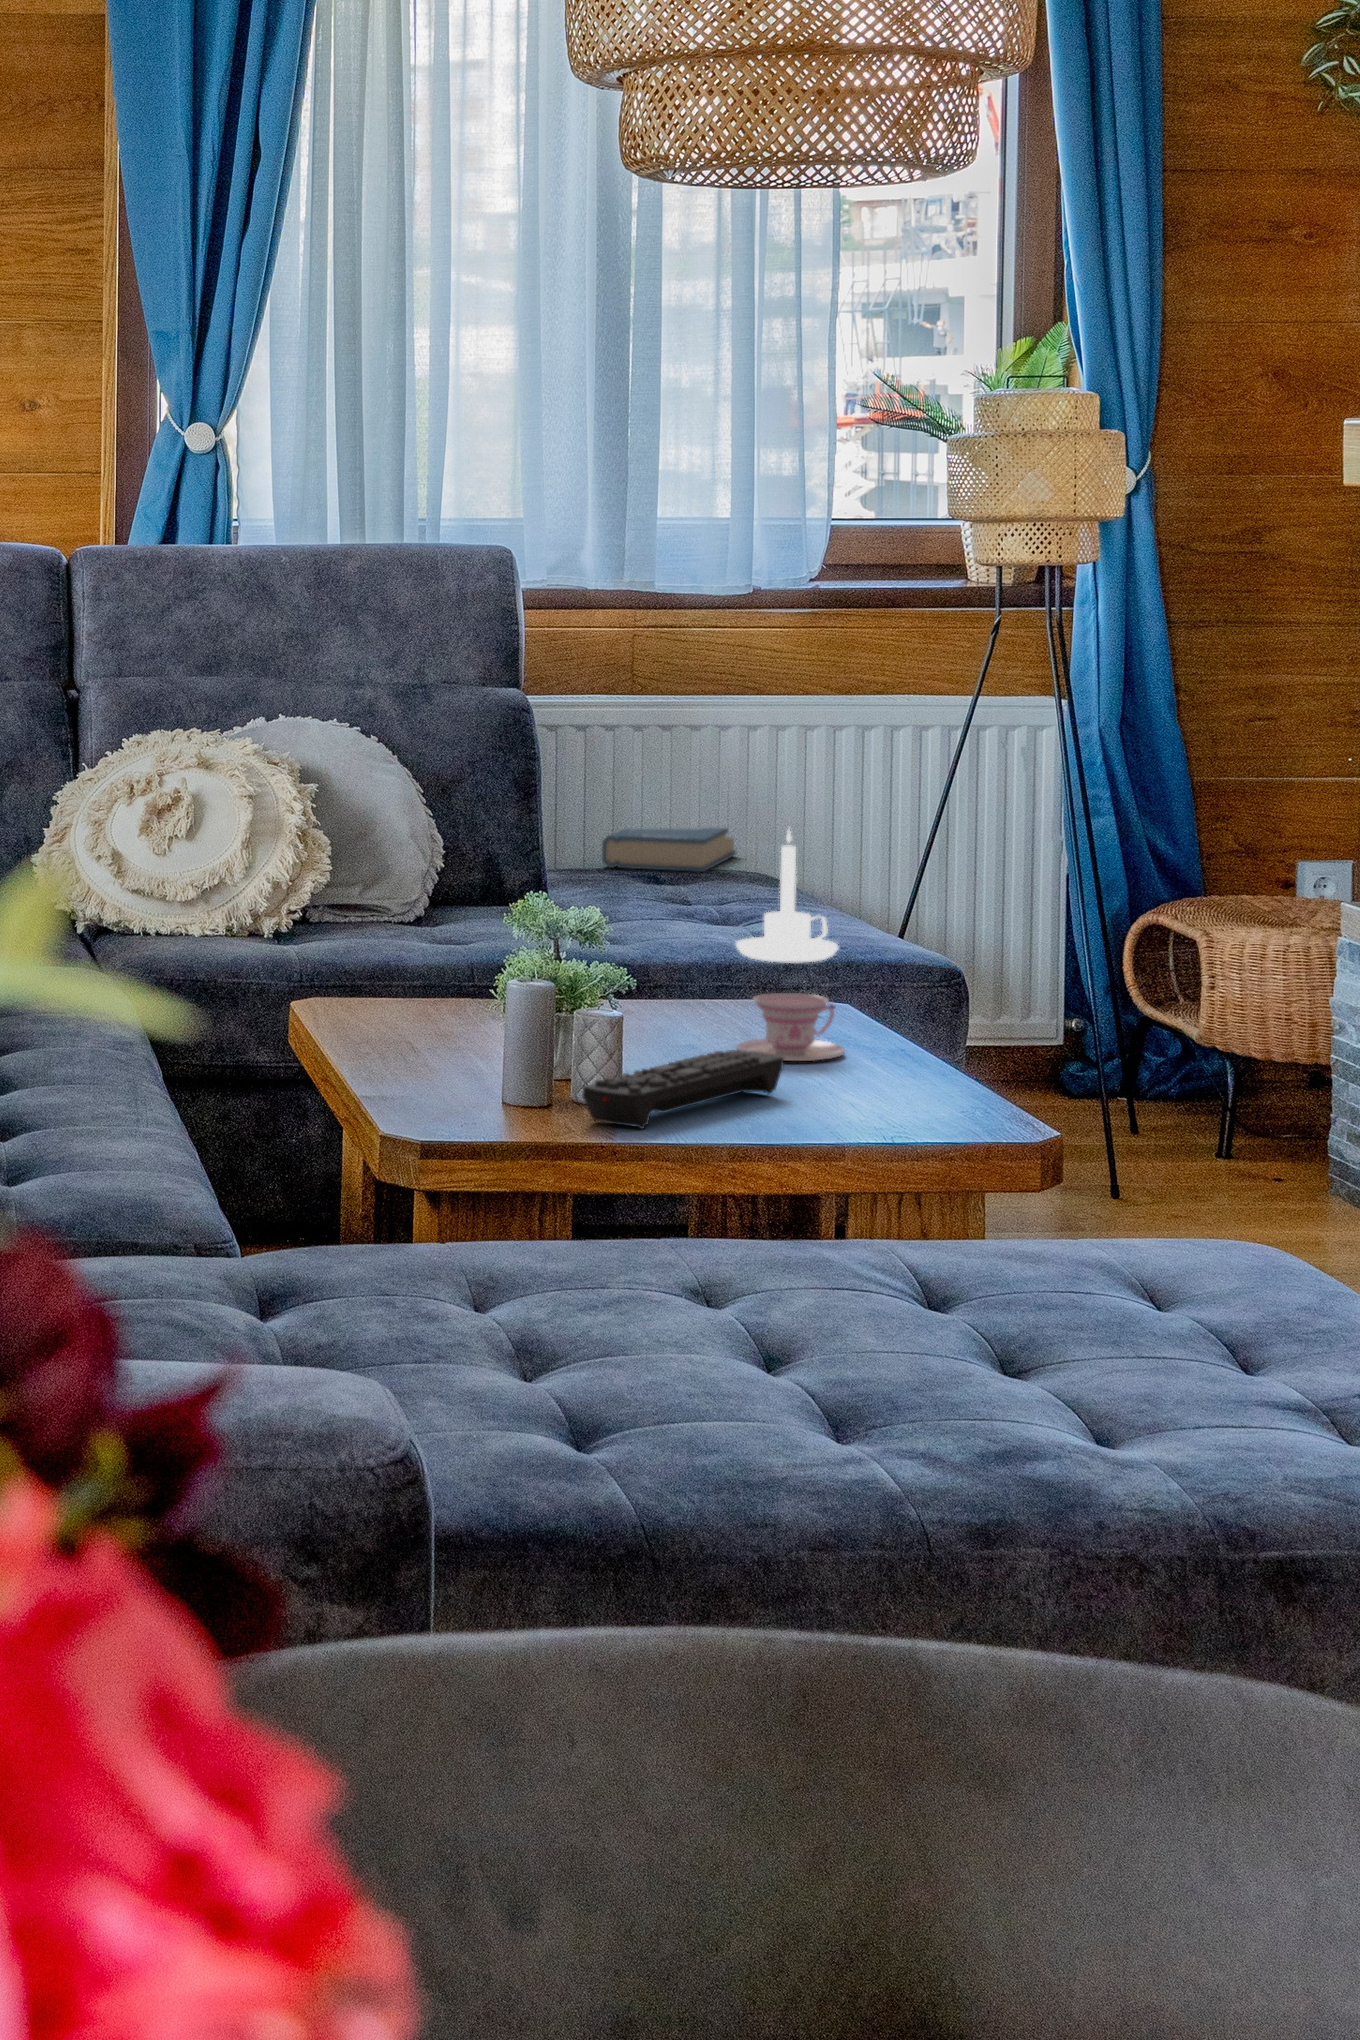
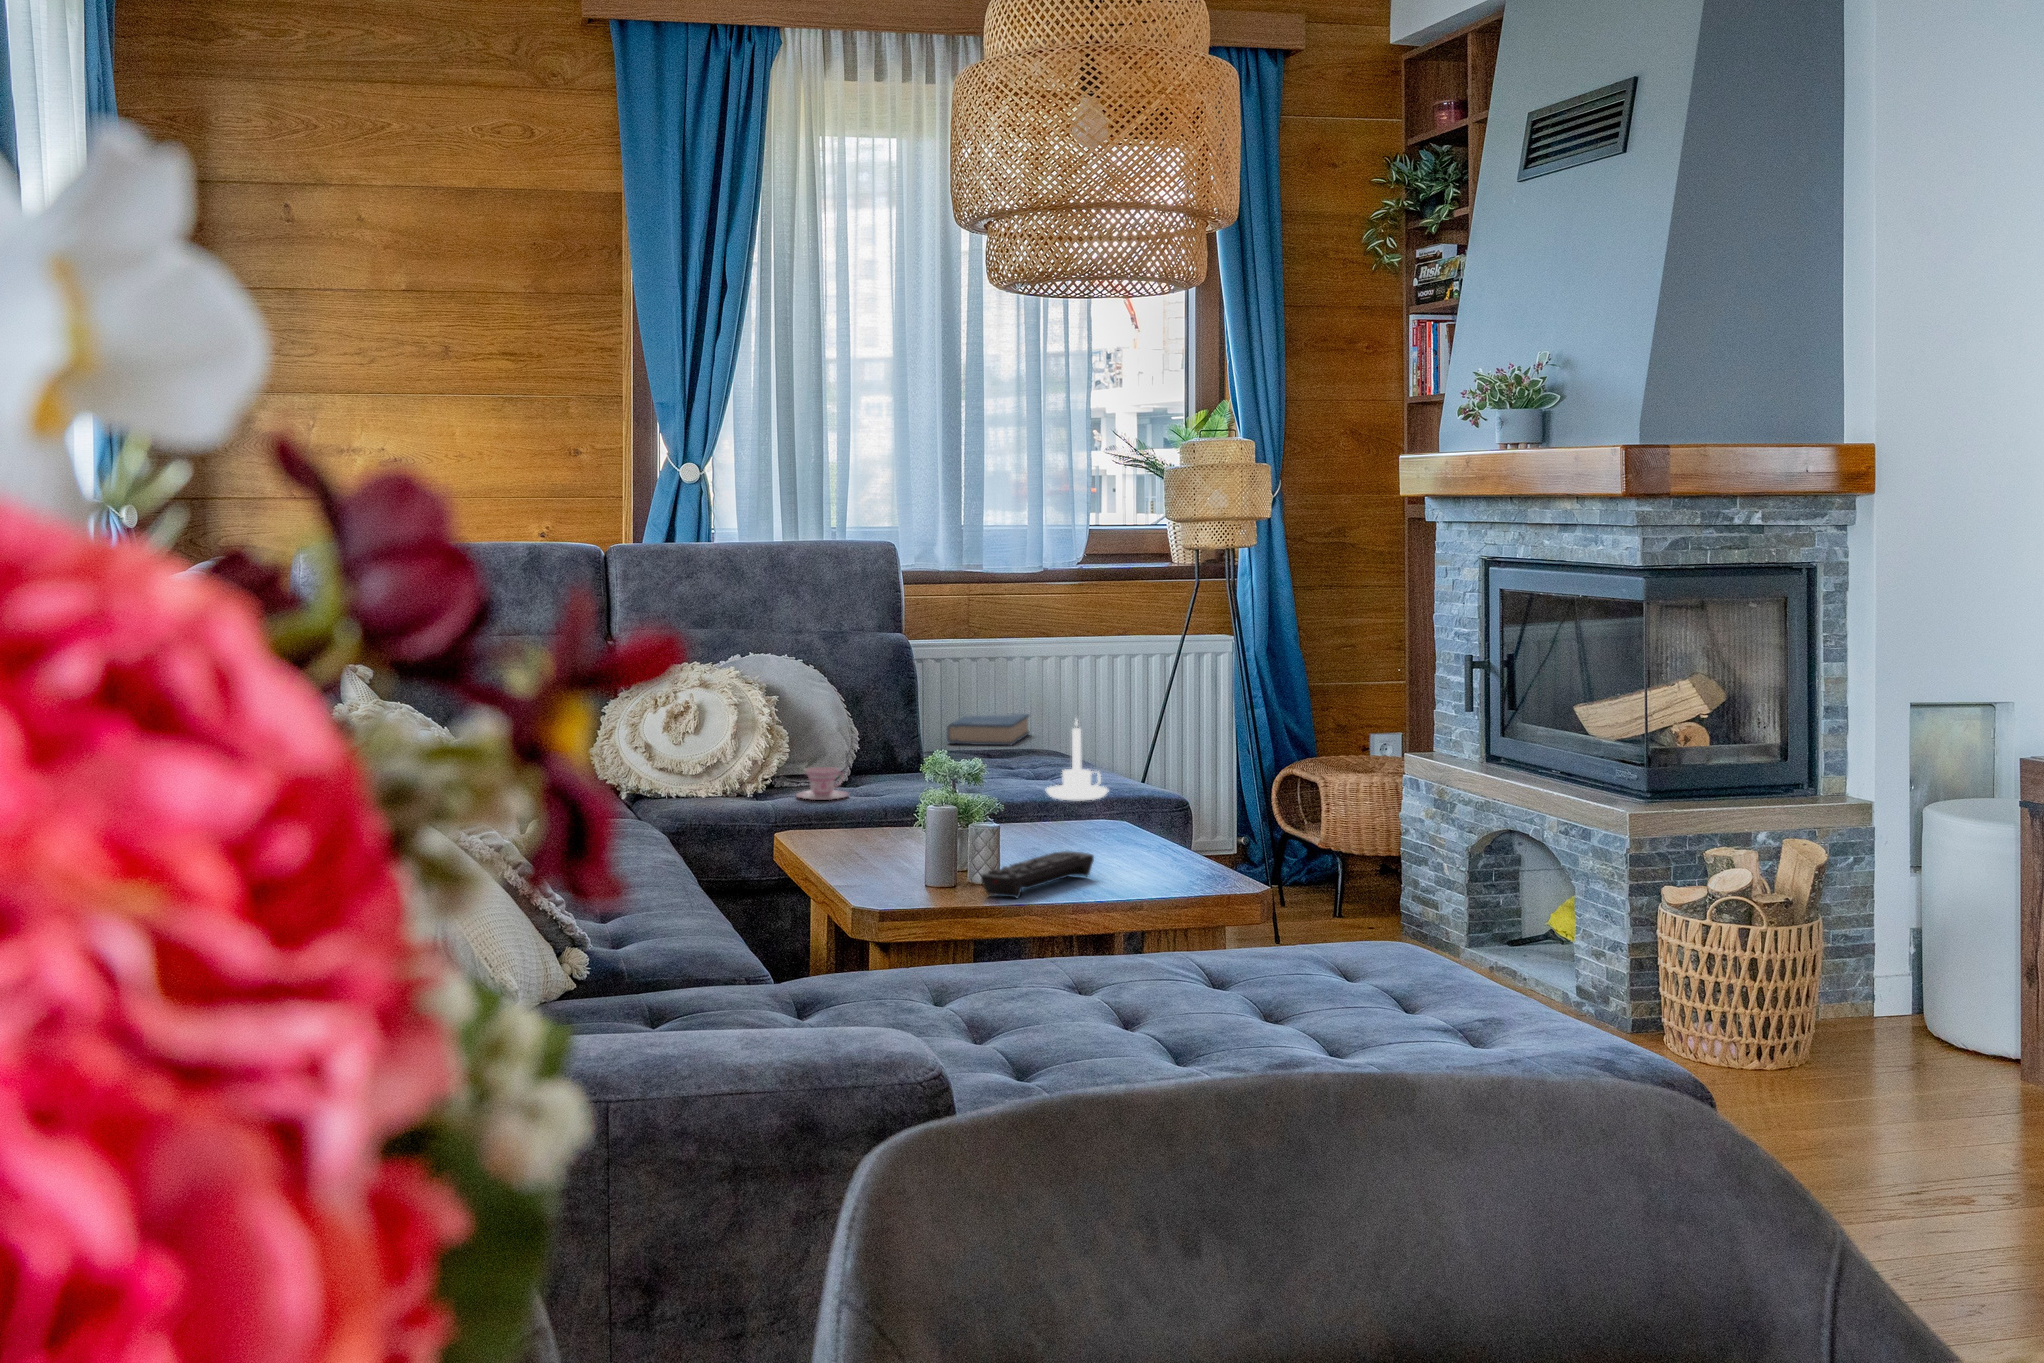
teacup: present [736,993,844,1061] -> present [796,767,849,800]

